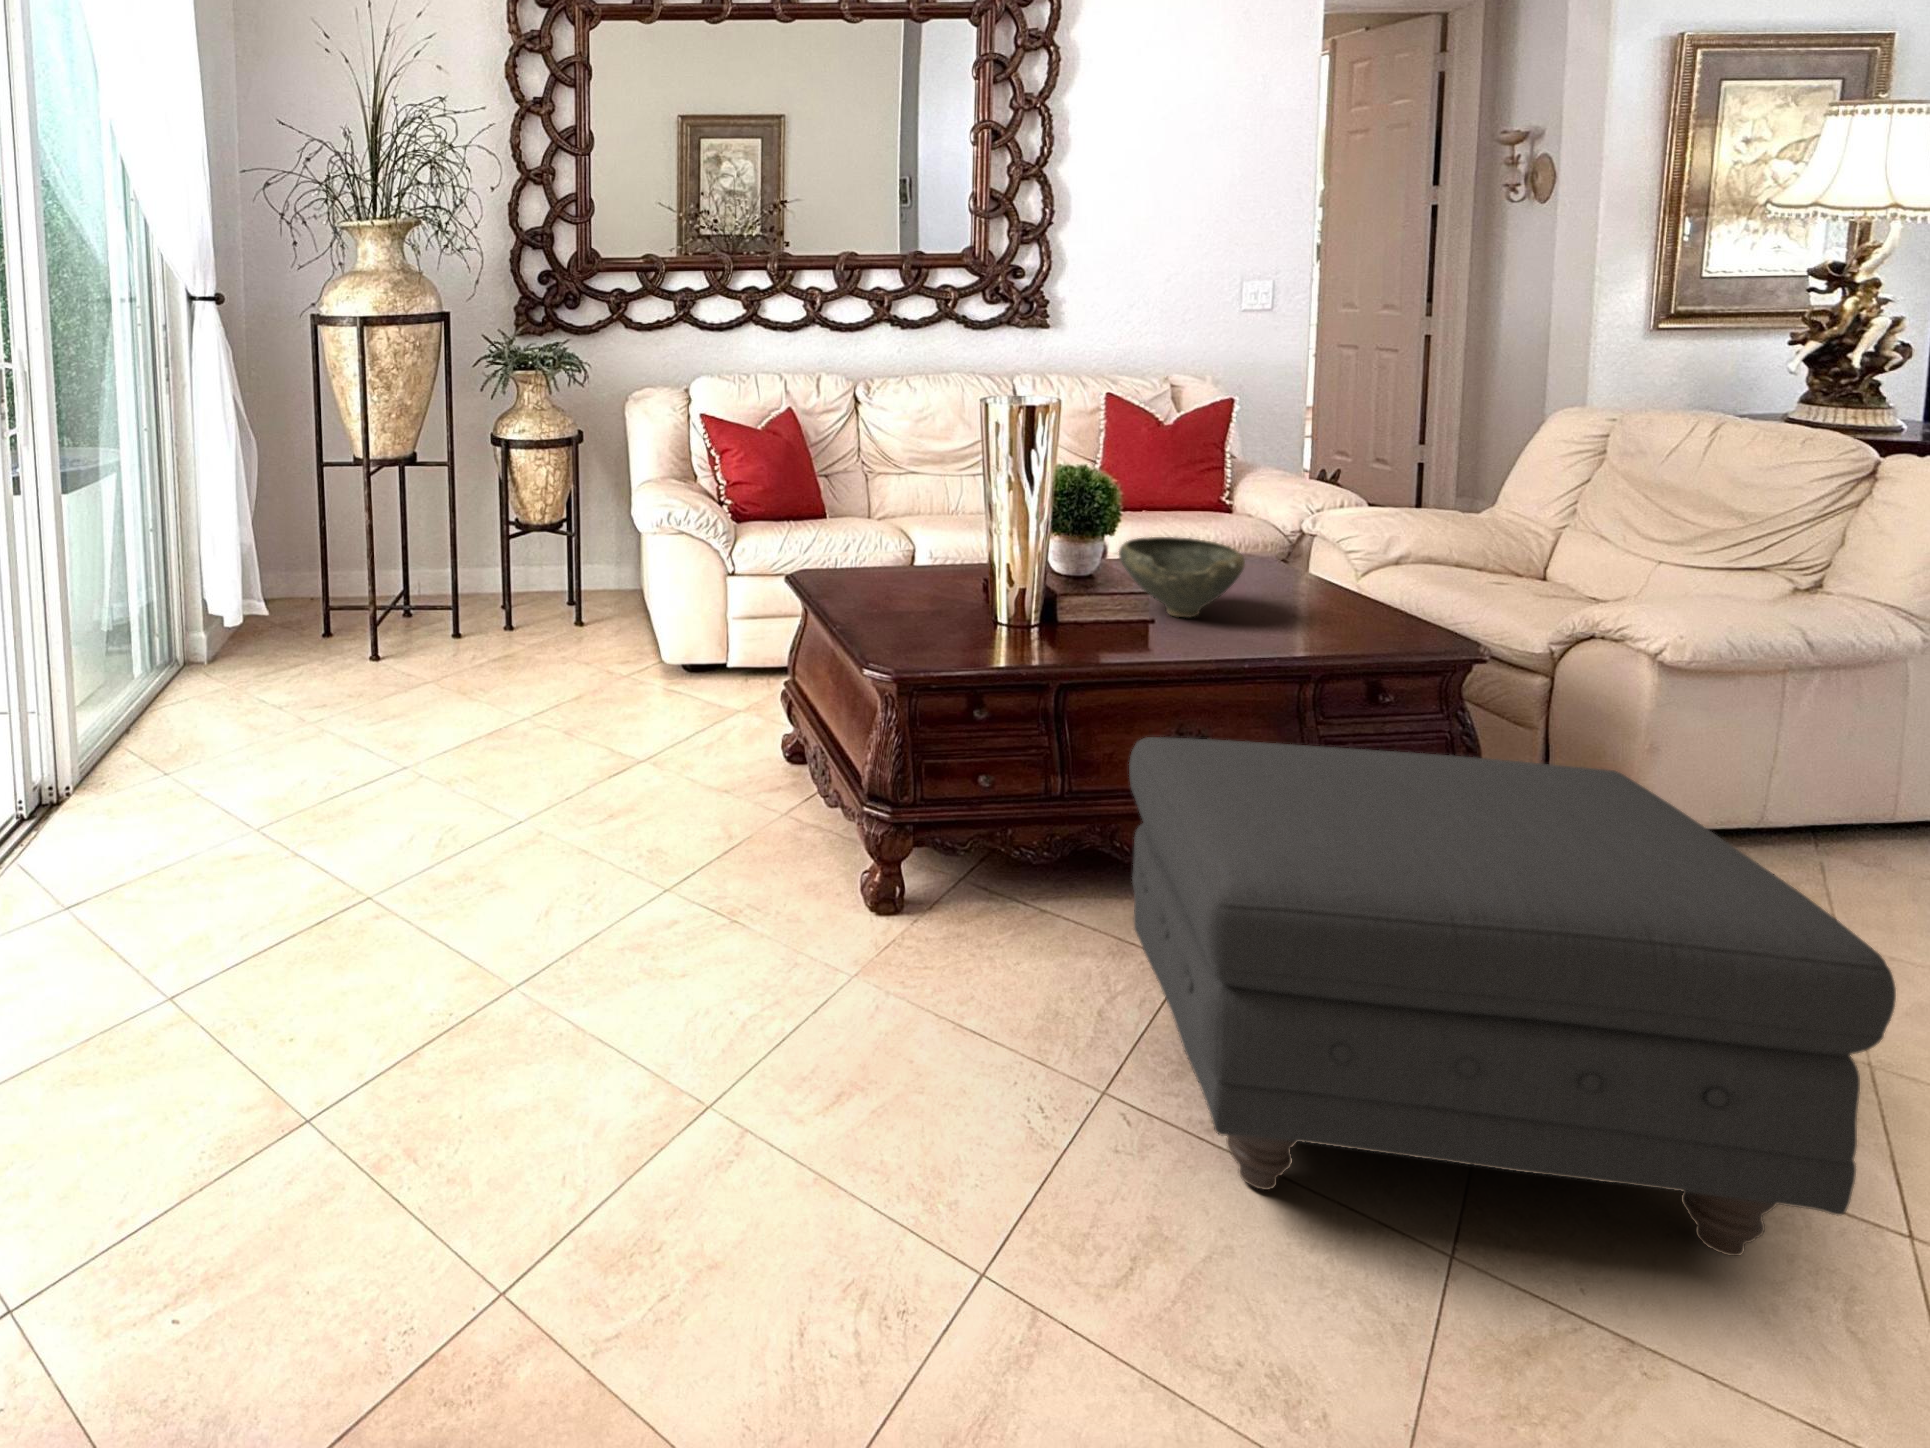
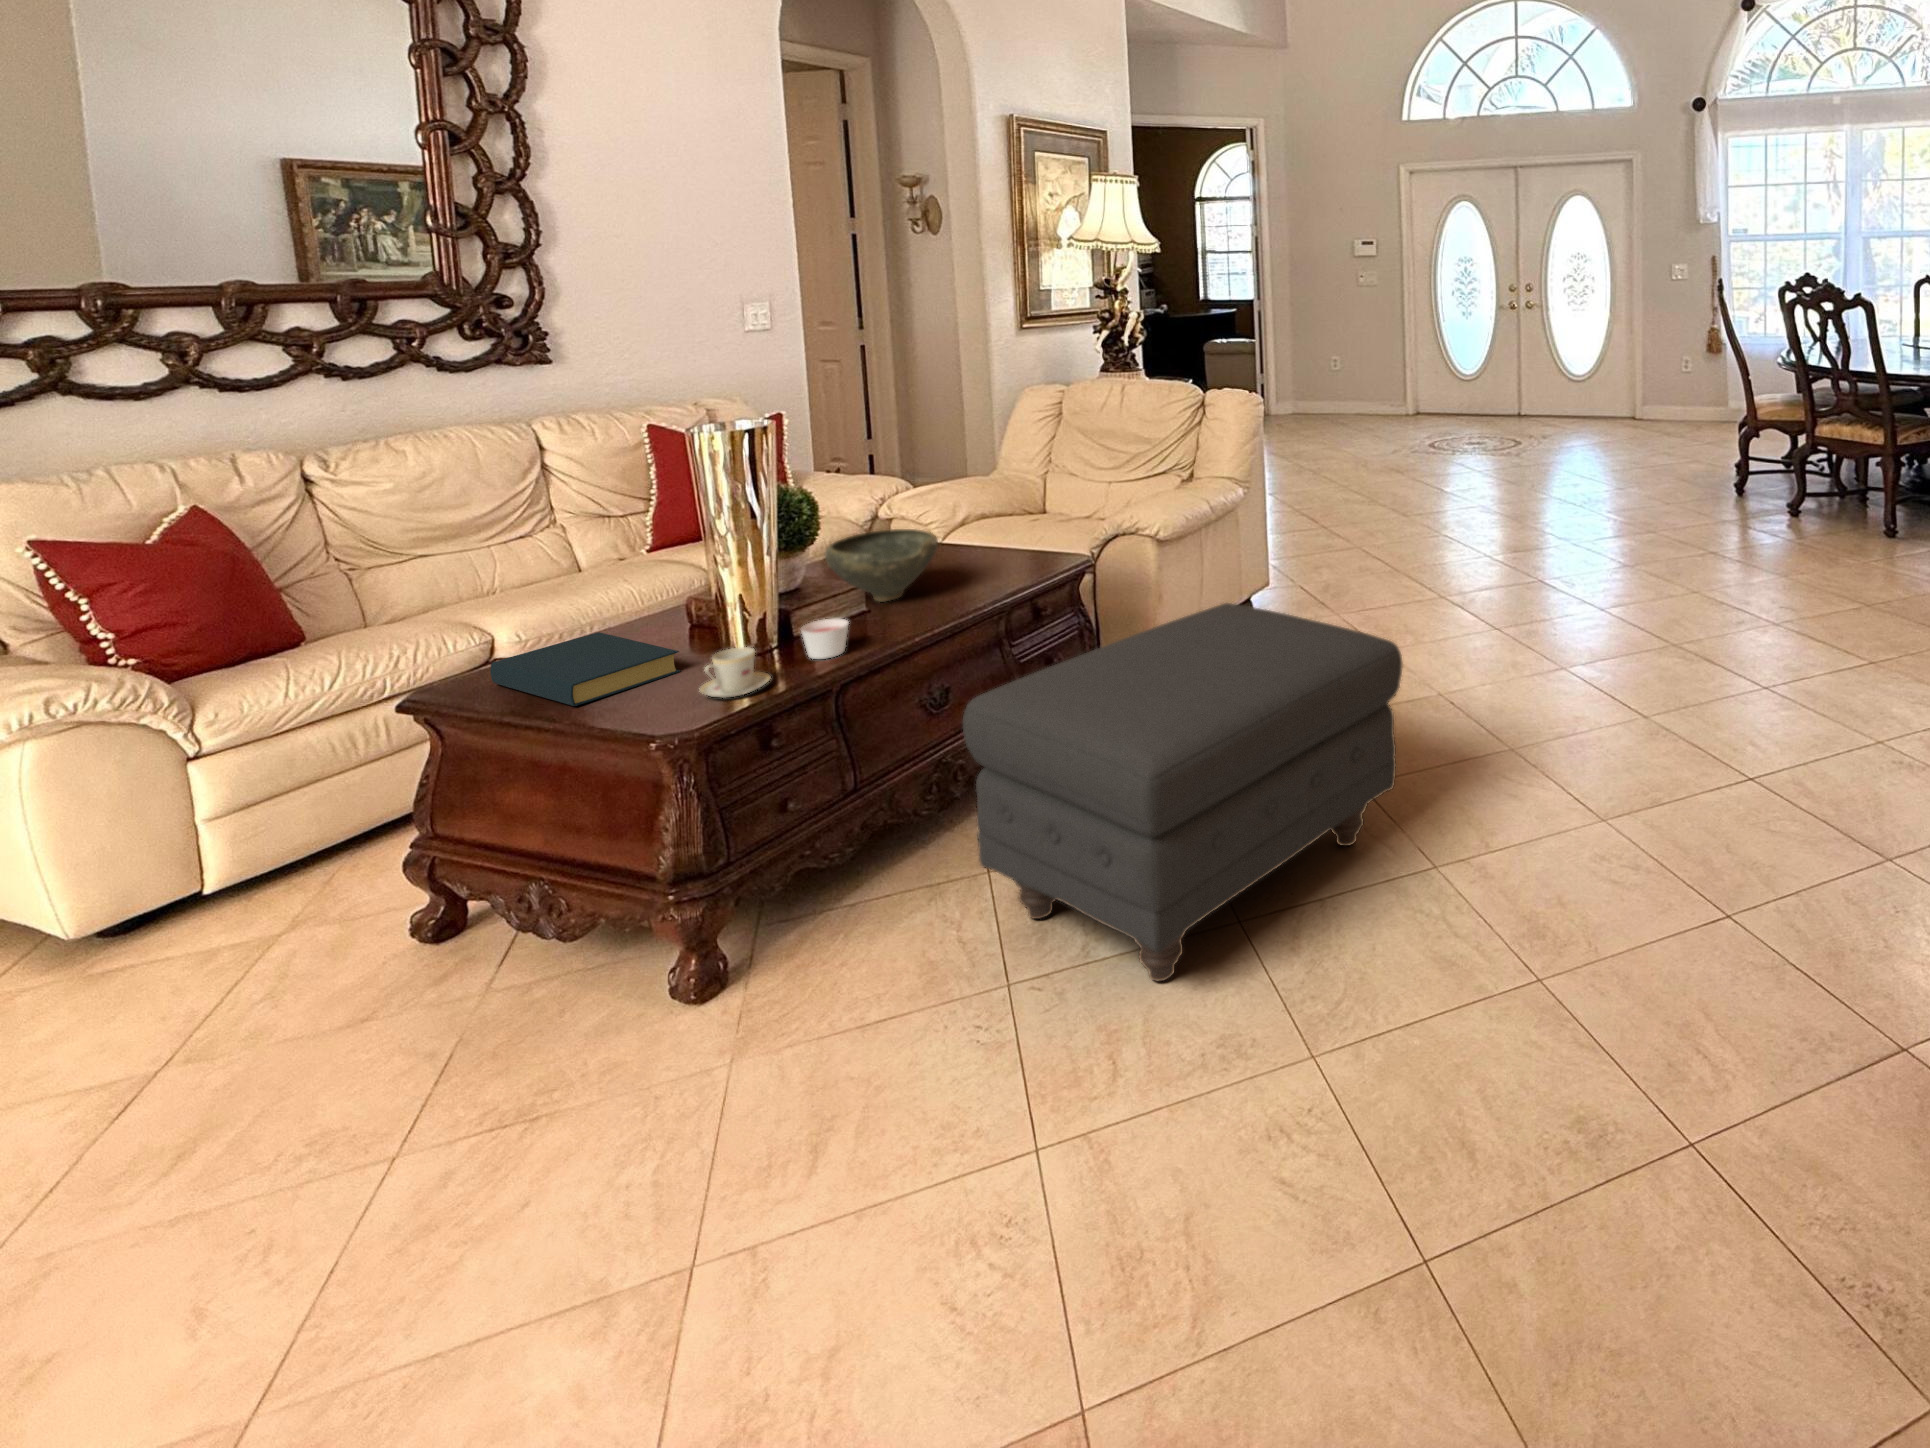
hardback book: none [846,564,955,616] -> present [490,632,681,706]
teacup: none [937,605,998,651] -> present [699,647,770,698]
candle: none [1044,607,1090,648] -> present [801,618,848,659]

